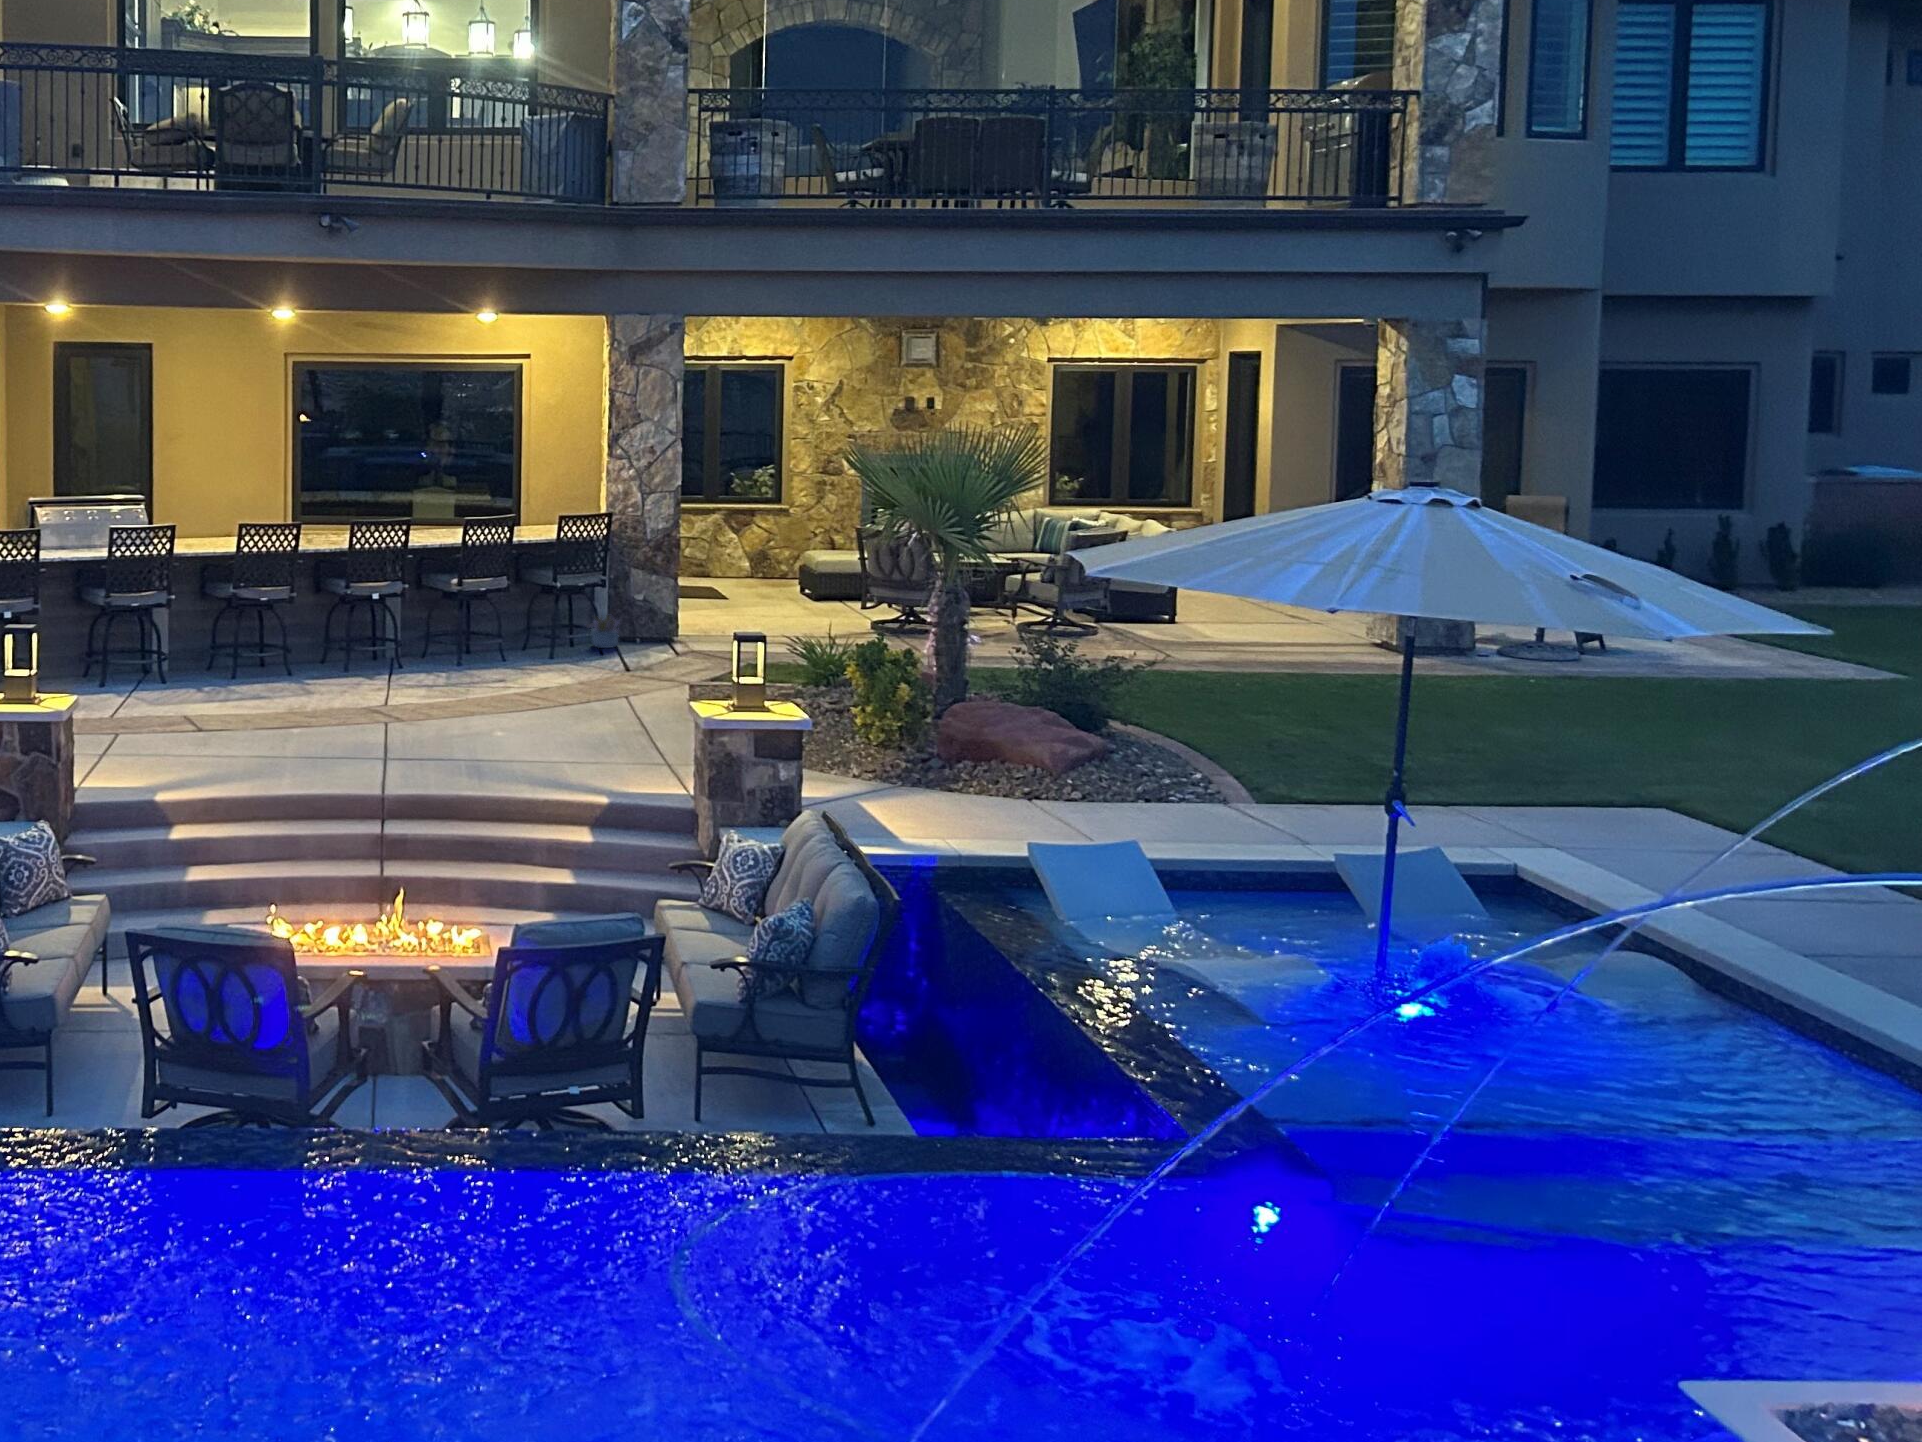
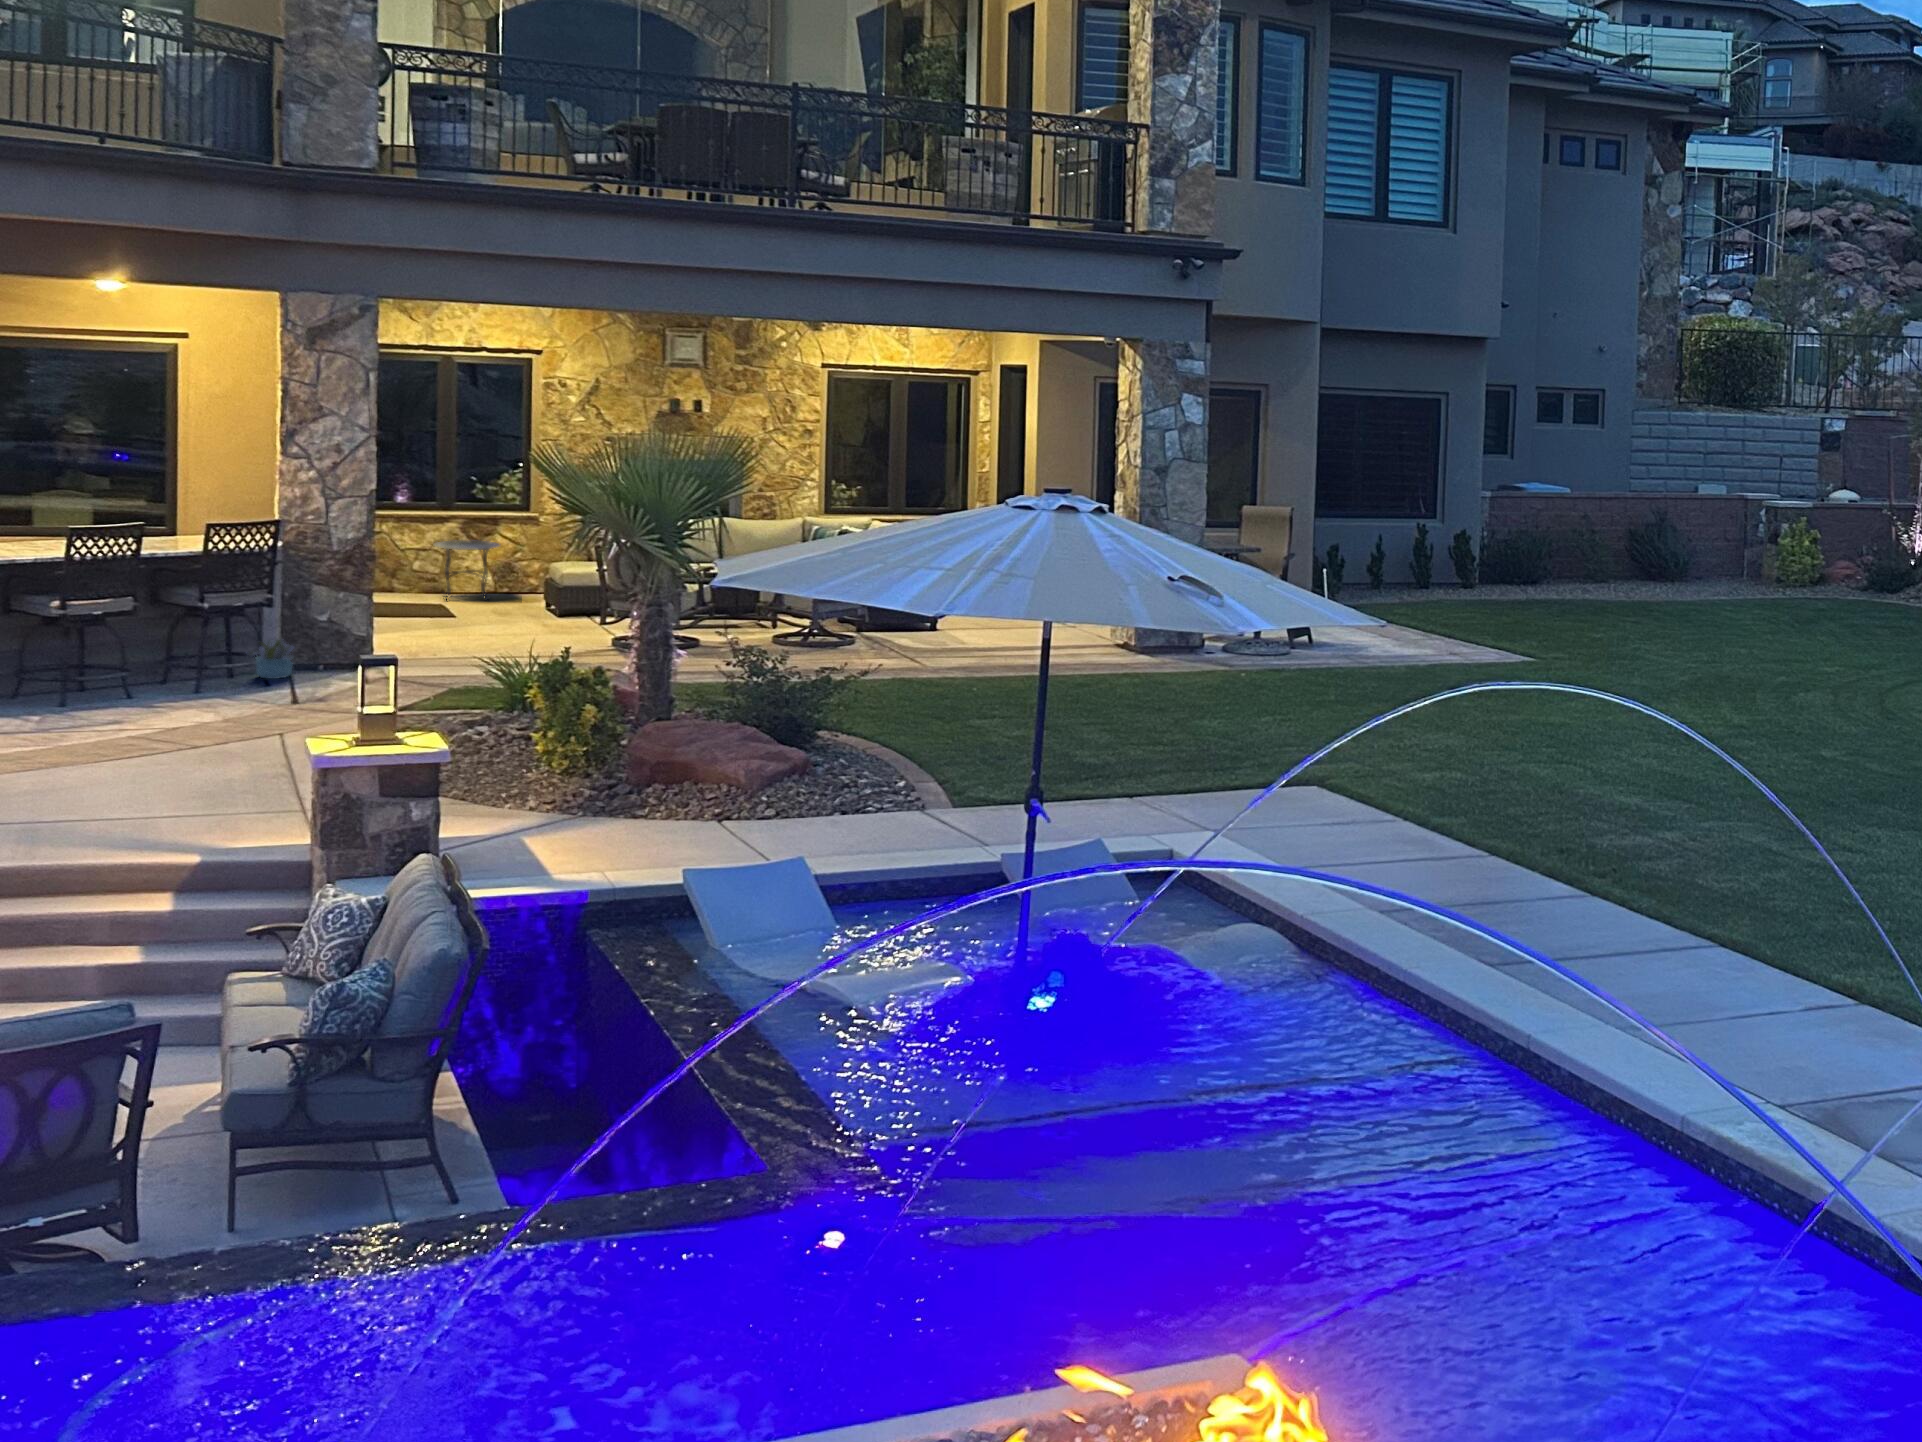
side table: none [704,530,759,586] -> present [434,540,499,597]

